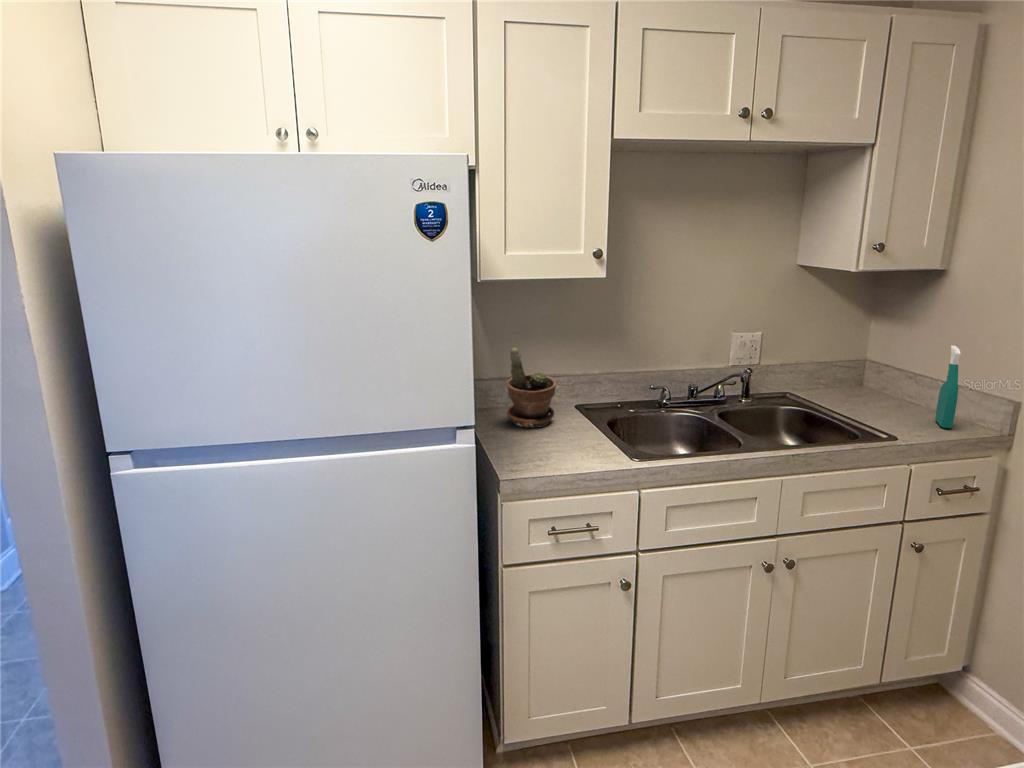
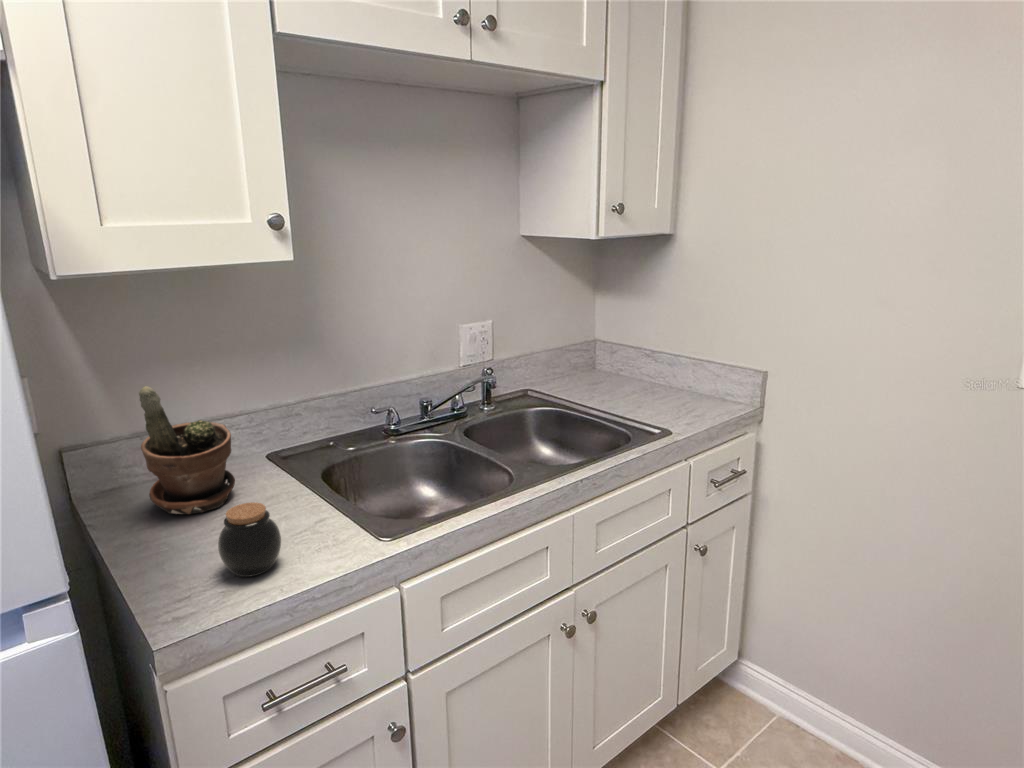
spray bottle: present [935,346,961,428] -> none [689,317,714,409]
jar: none [539,419,573,461] -> present [218,502,281,577]

